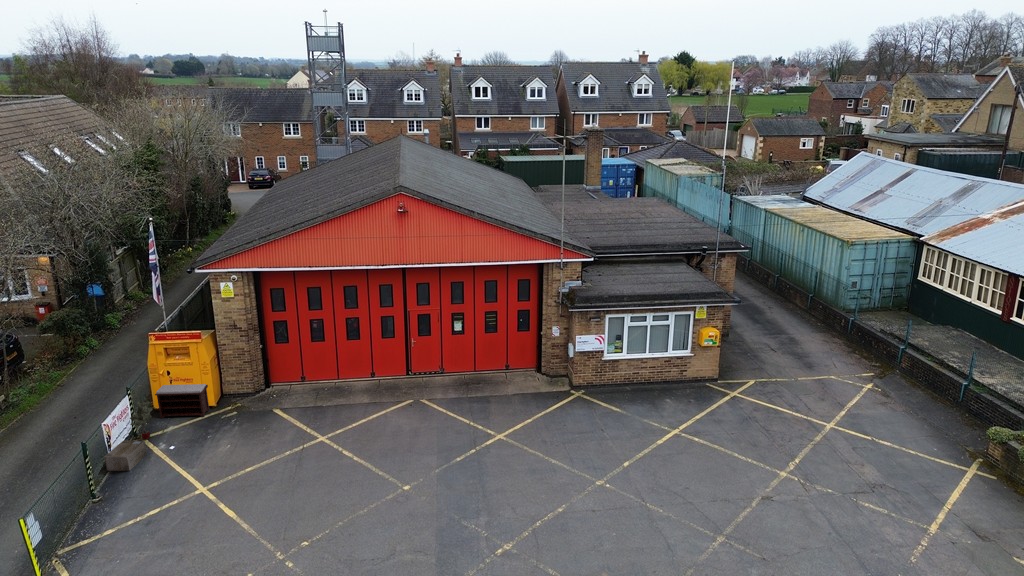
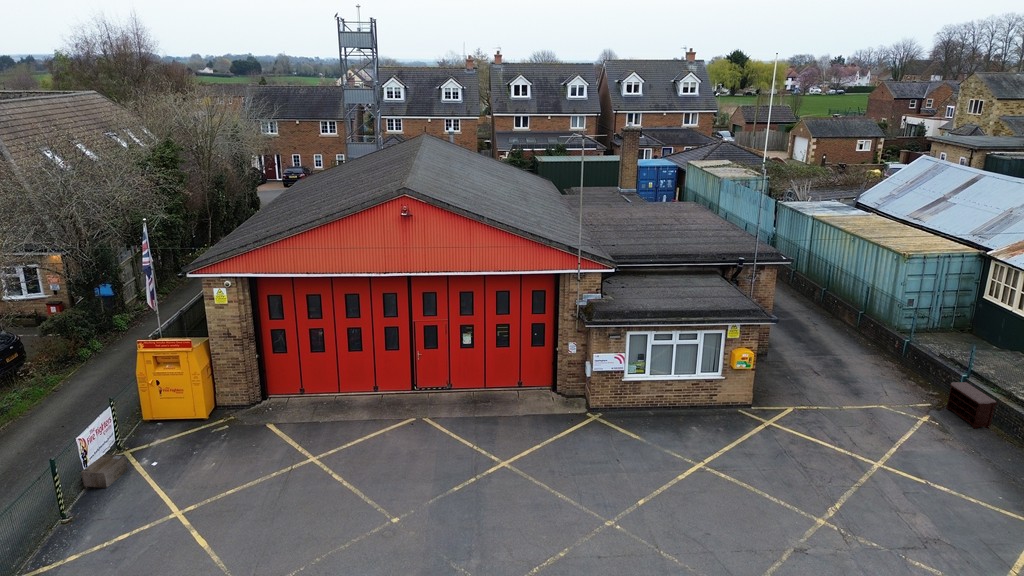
bench: present [155,384,209,418] -> present [946,382,998,429]
potted tree: present [130,401,152,439] -> none [112,412,138,453]

